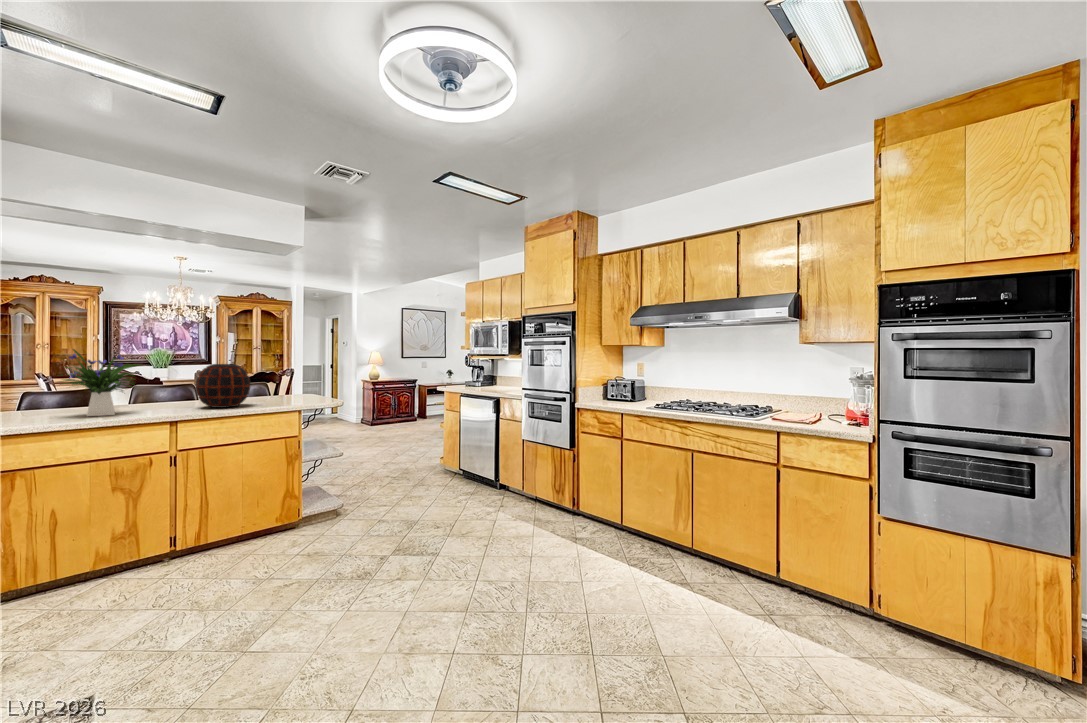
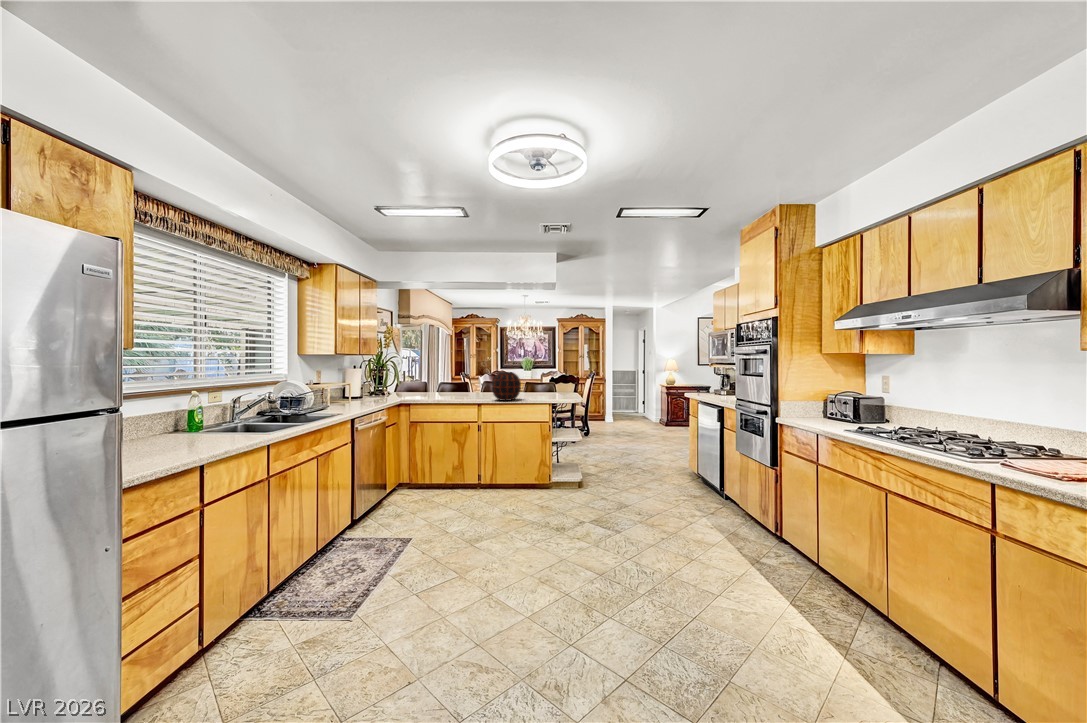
flower arrangement: present [64,349,140,416] -> none [432,364,467,401]

